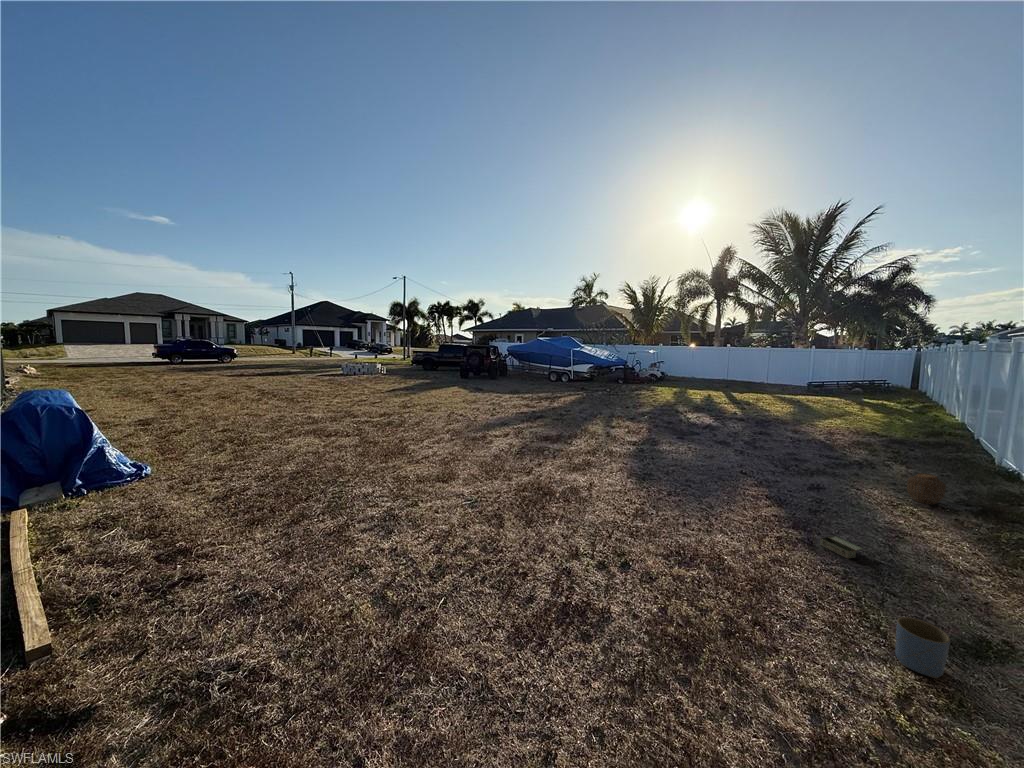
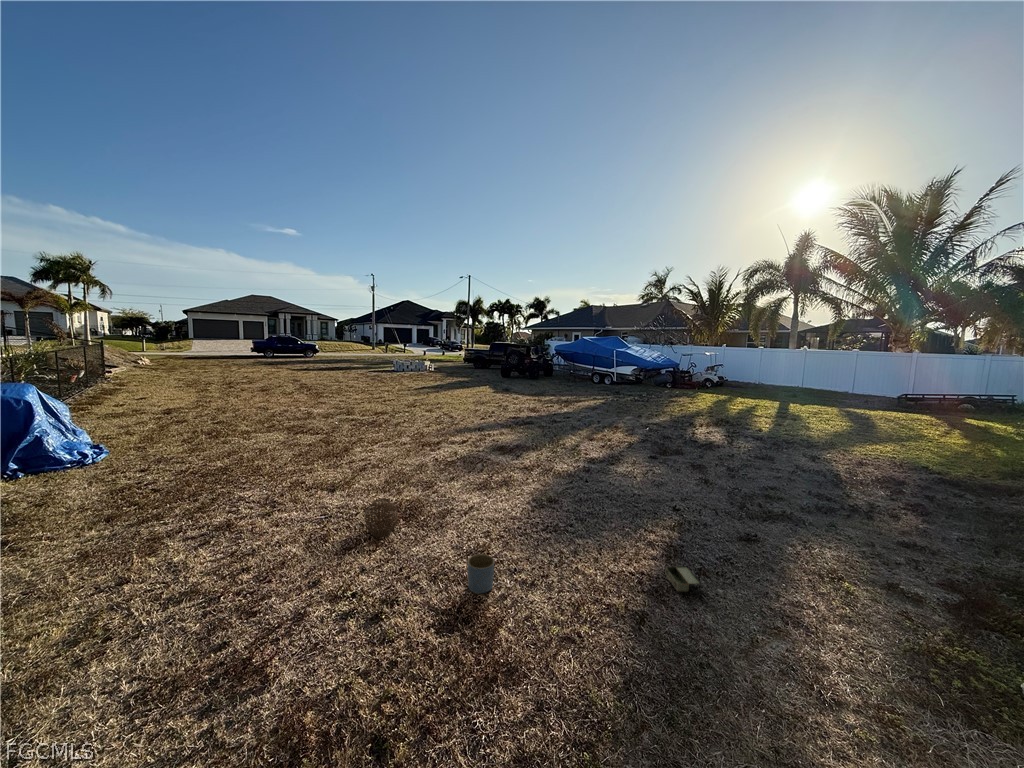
woven basket: present [907,473,946,504] -> present [364,499,398,537]
planter: present [895,617,950,678] -> present [467,554,494,594]

